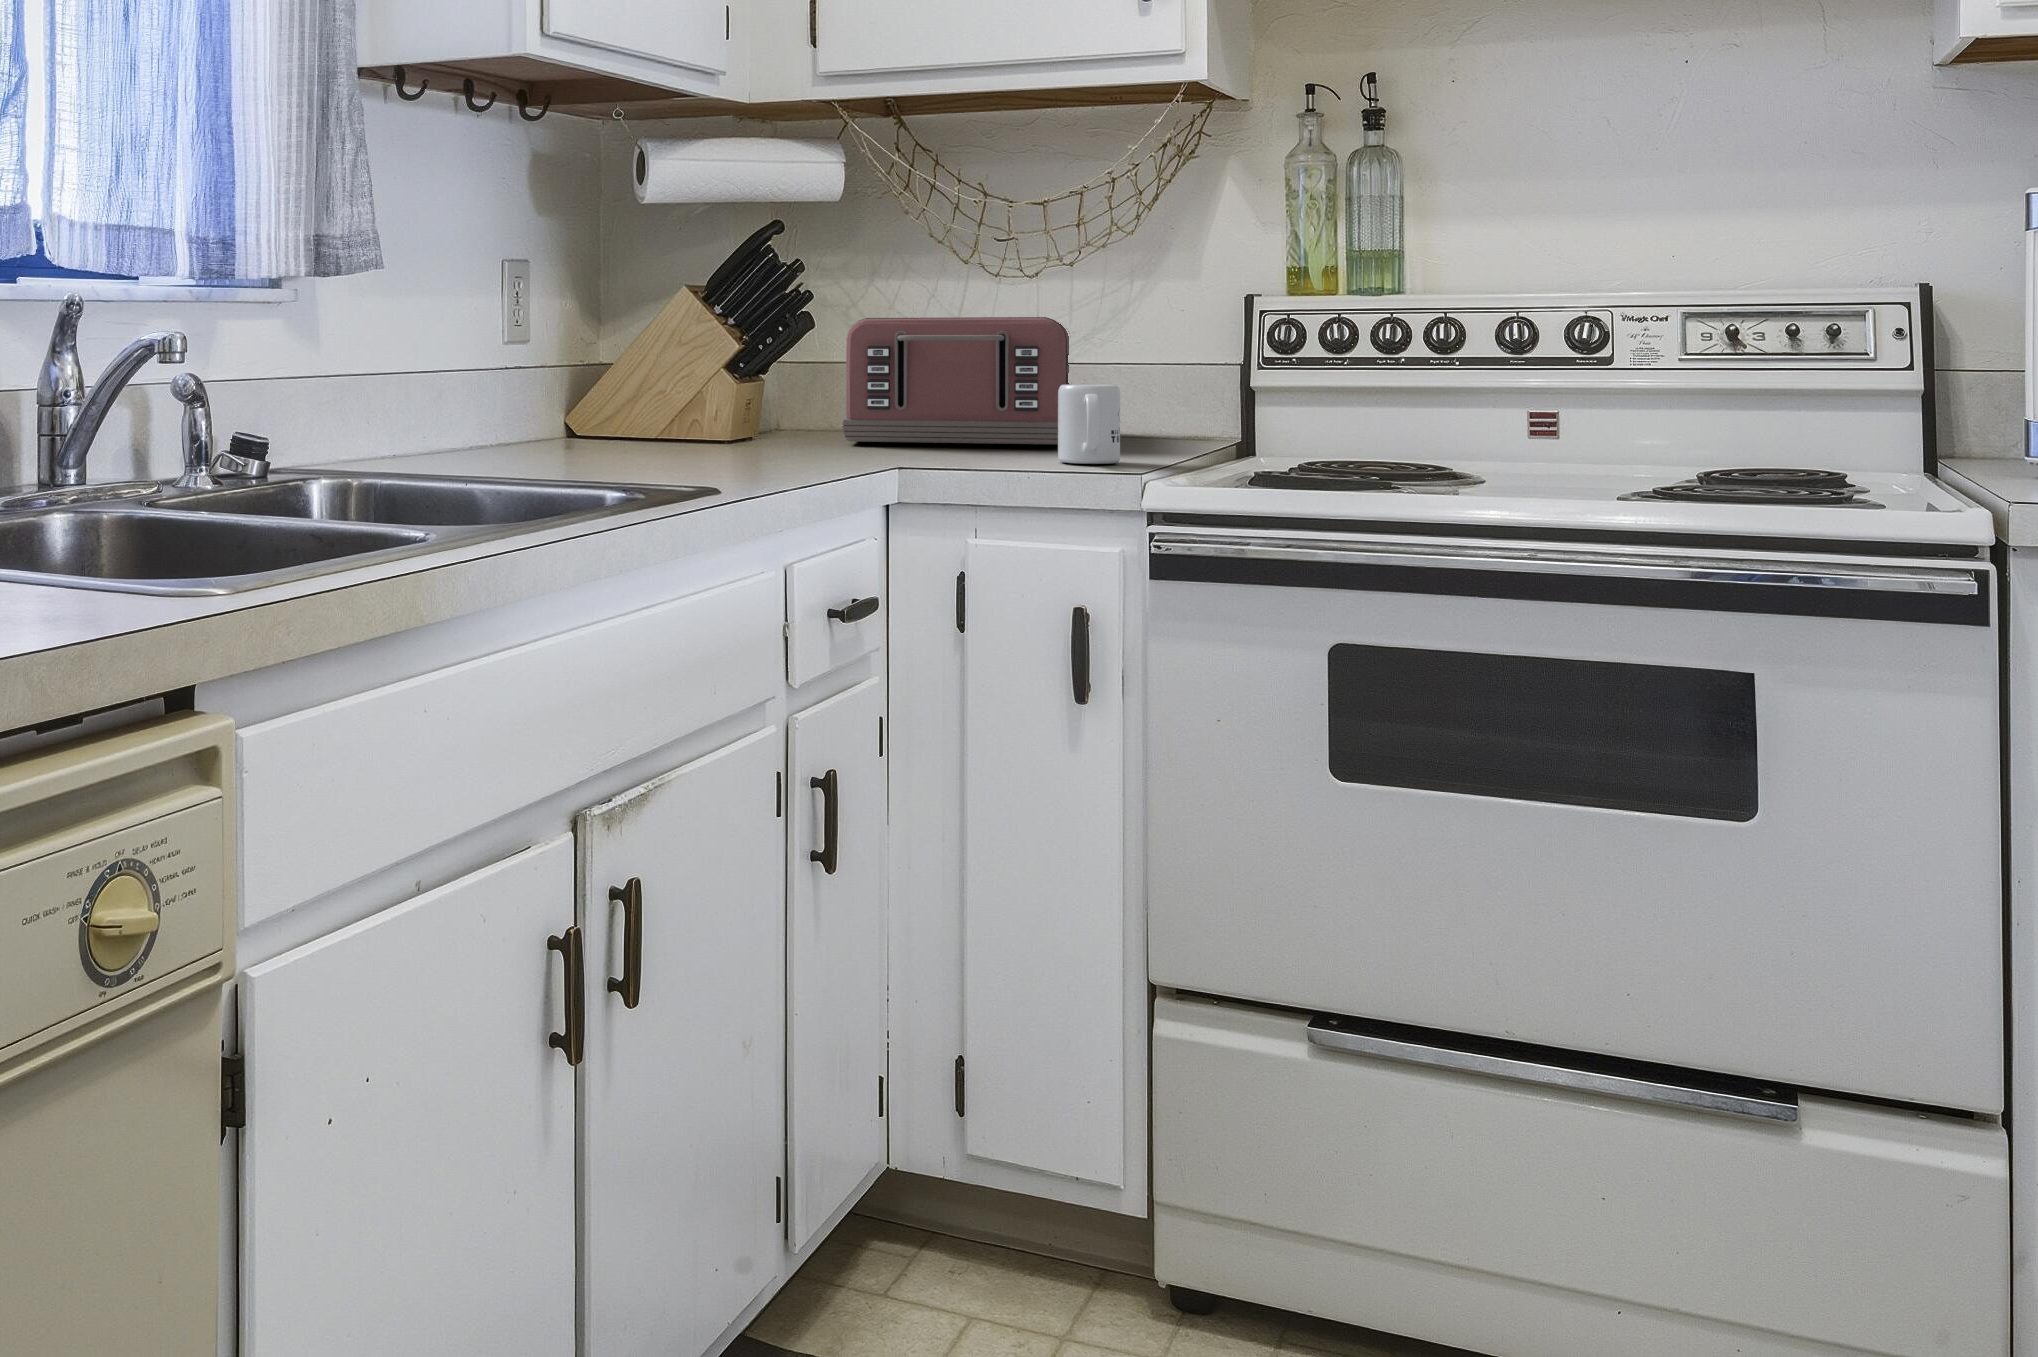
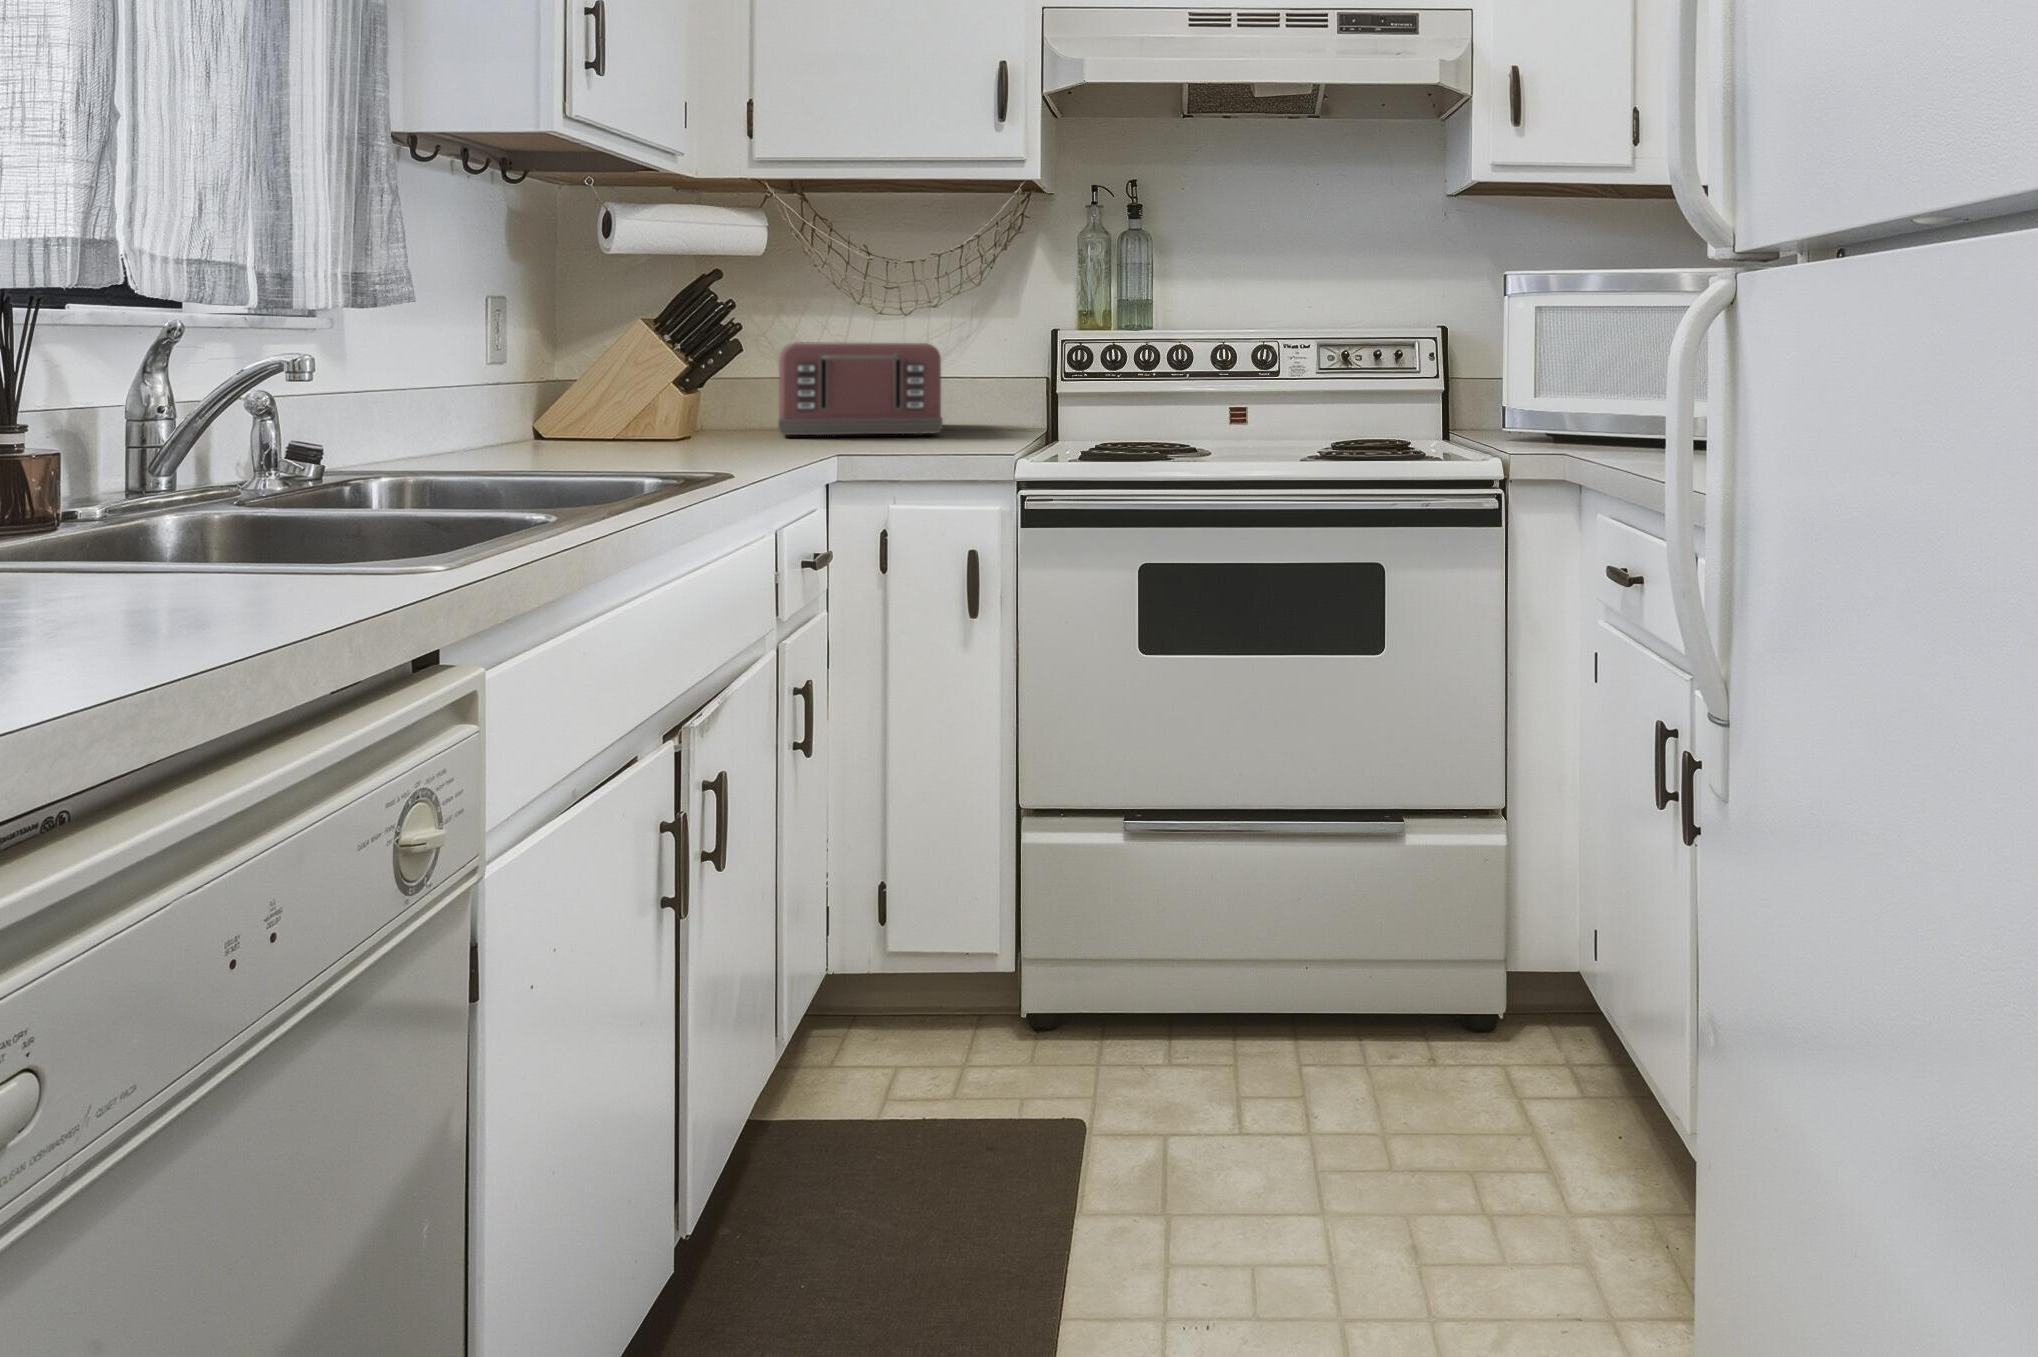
mug: present [1058,384,1120,464] -> none [946,391,988,446]

